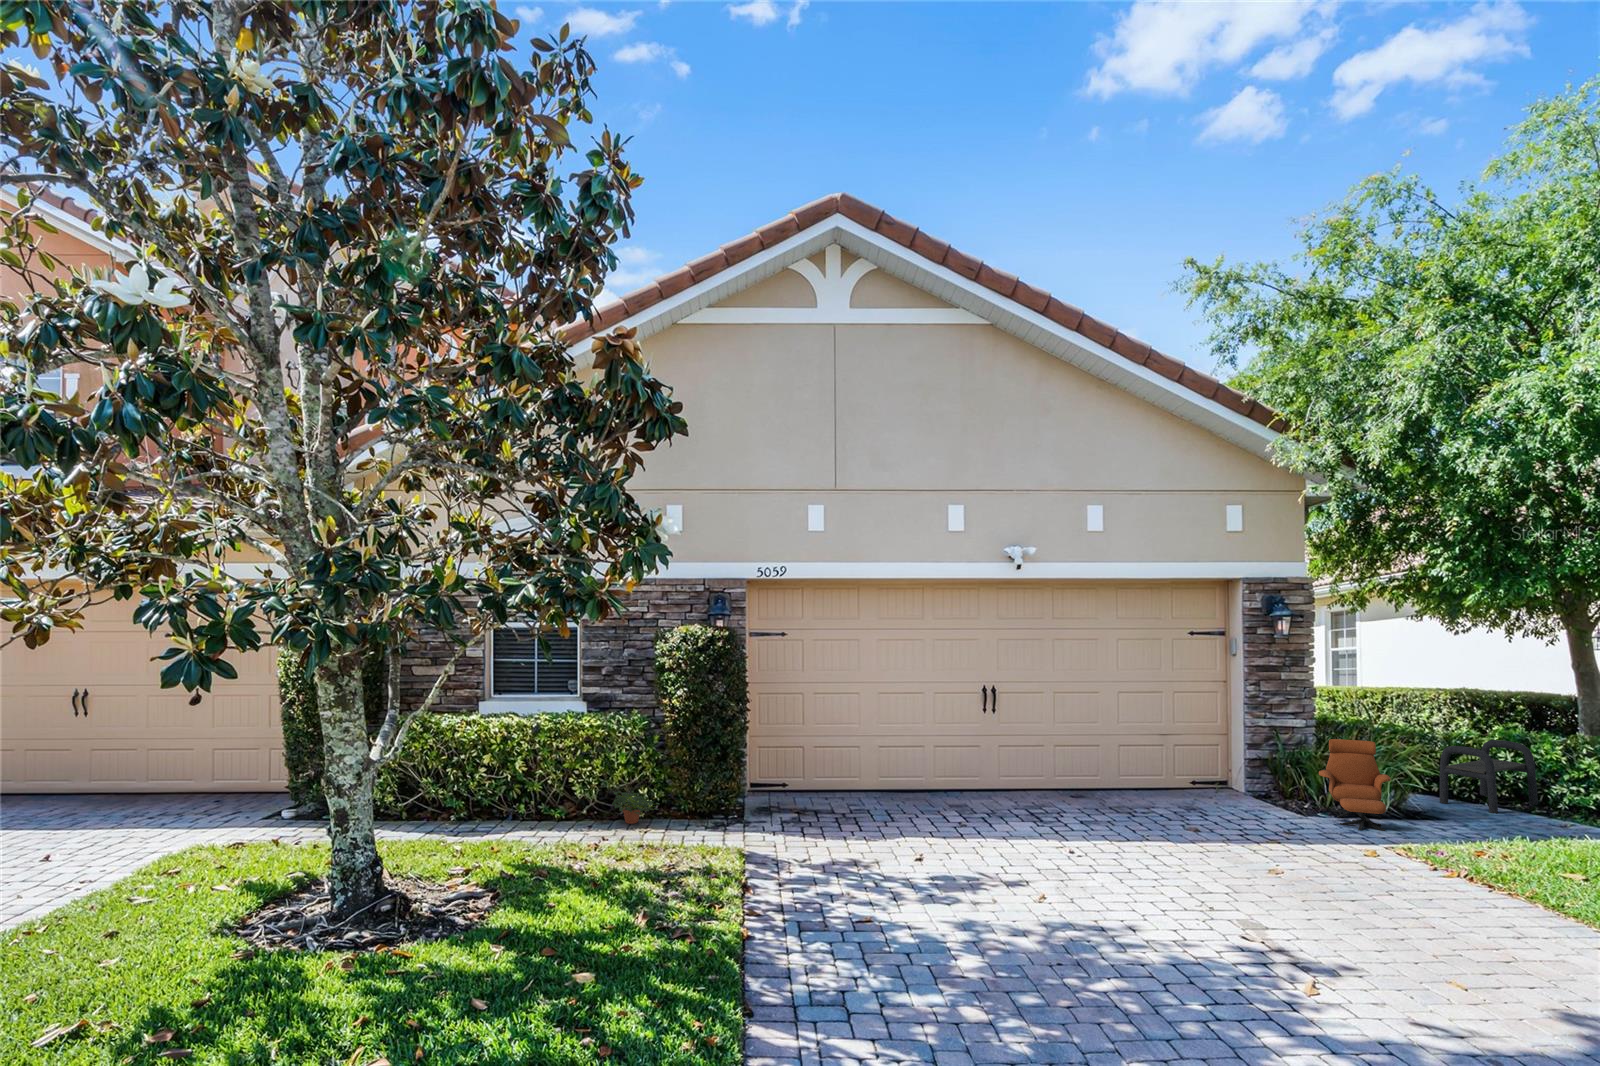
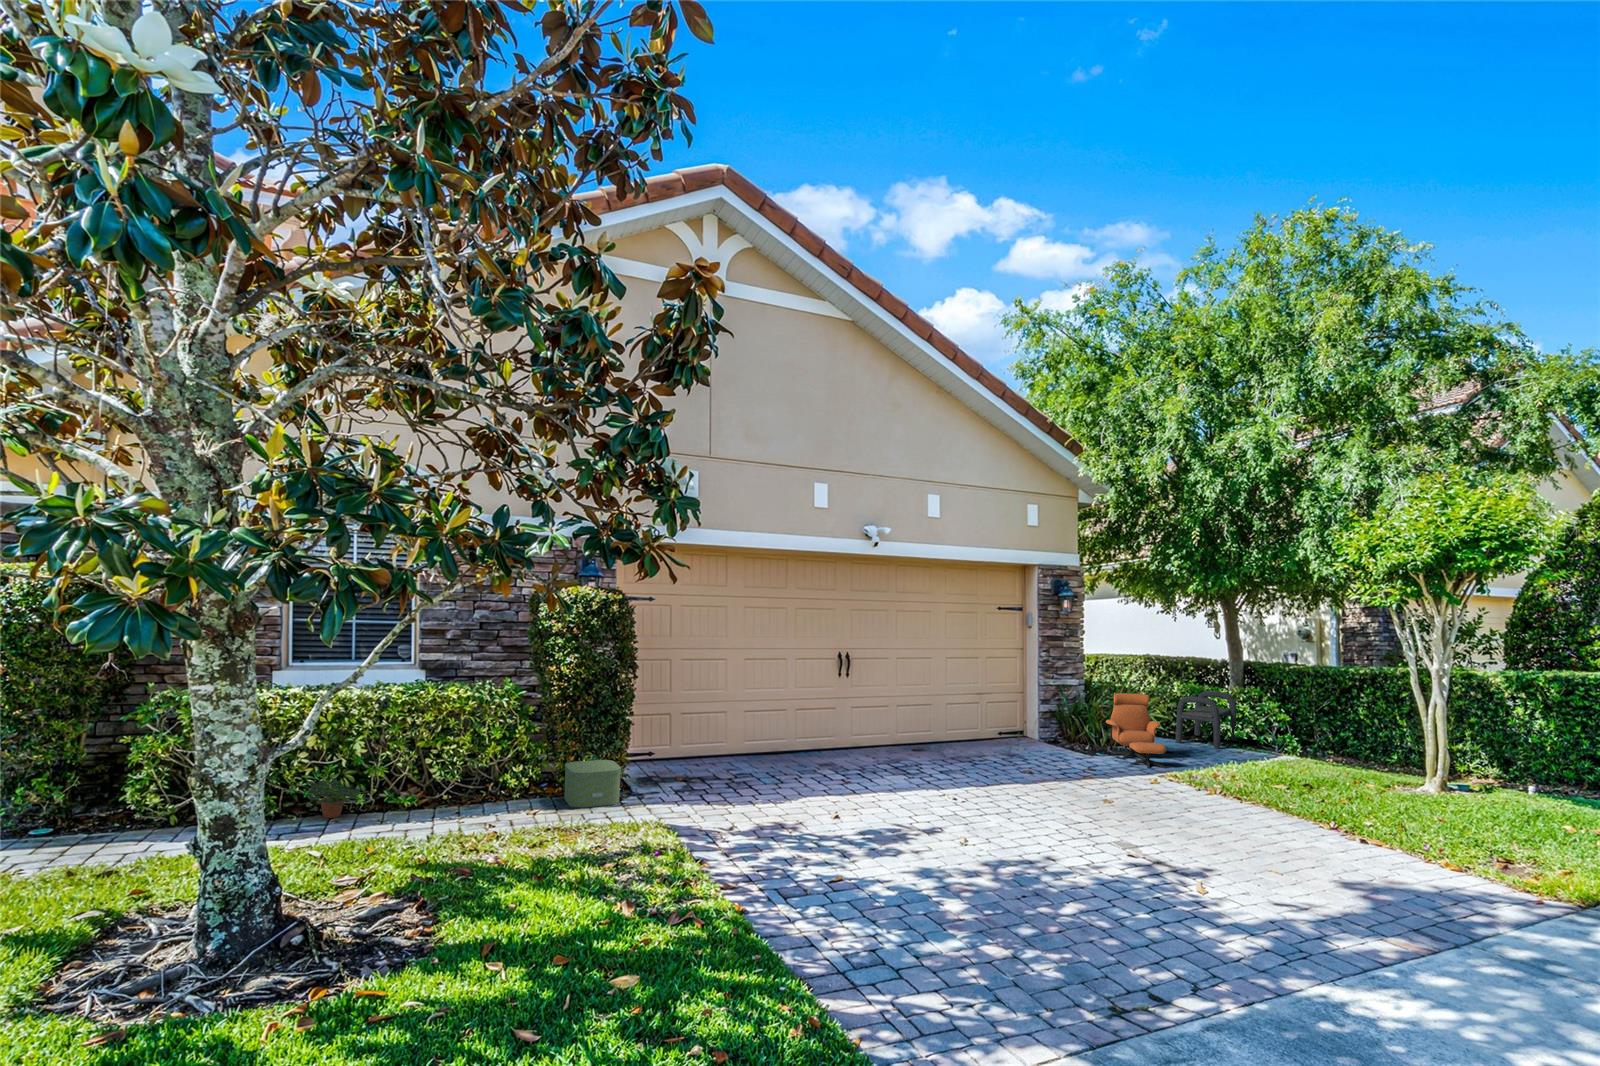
storage box: none [683,787,731,830] -> present [564,760,621,807]
potted plant: present [612,791,659,824] -> present [306,778,369,818]

